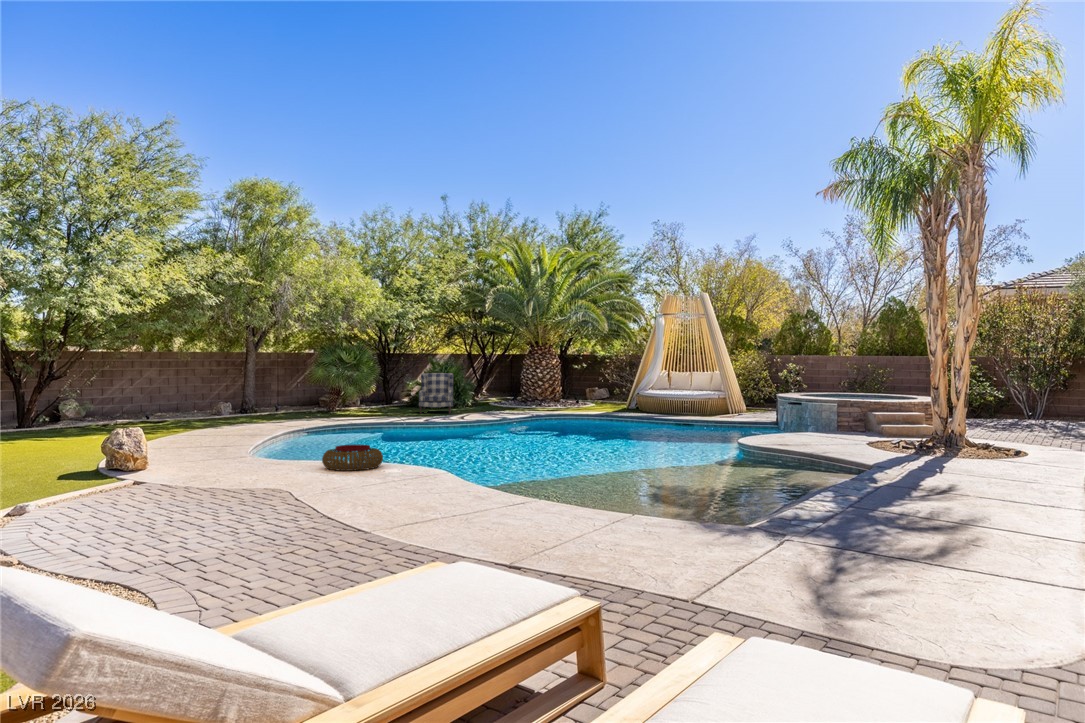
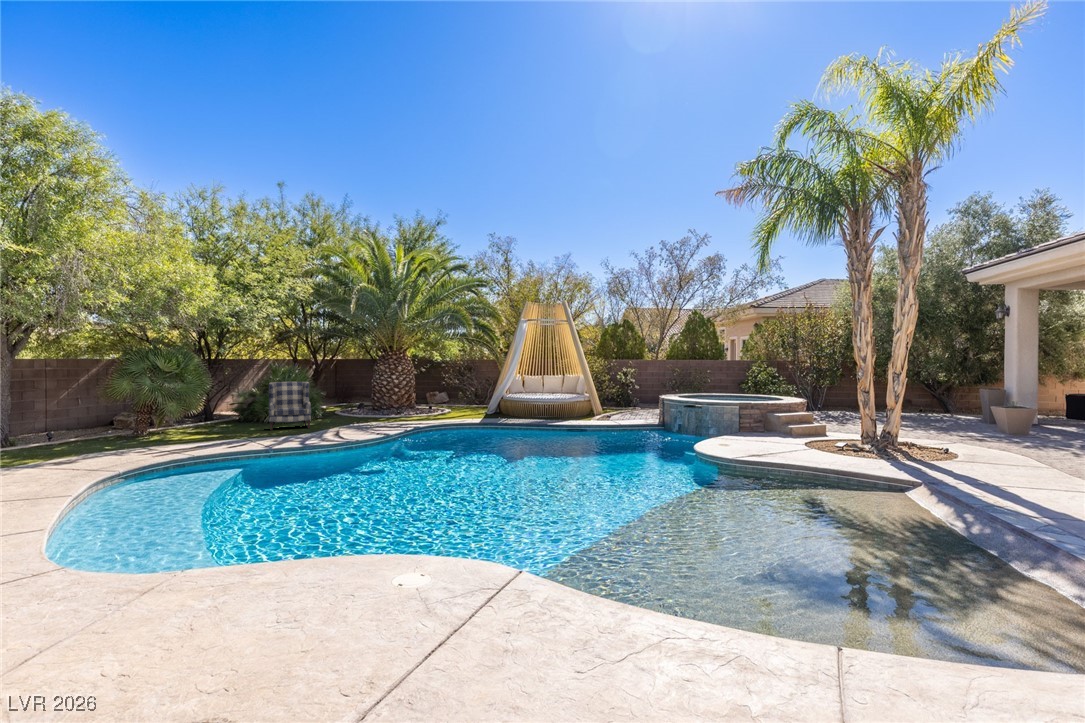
pouf: present [322,444,383,471] -> none [338,580,492,690]

